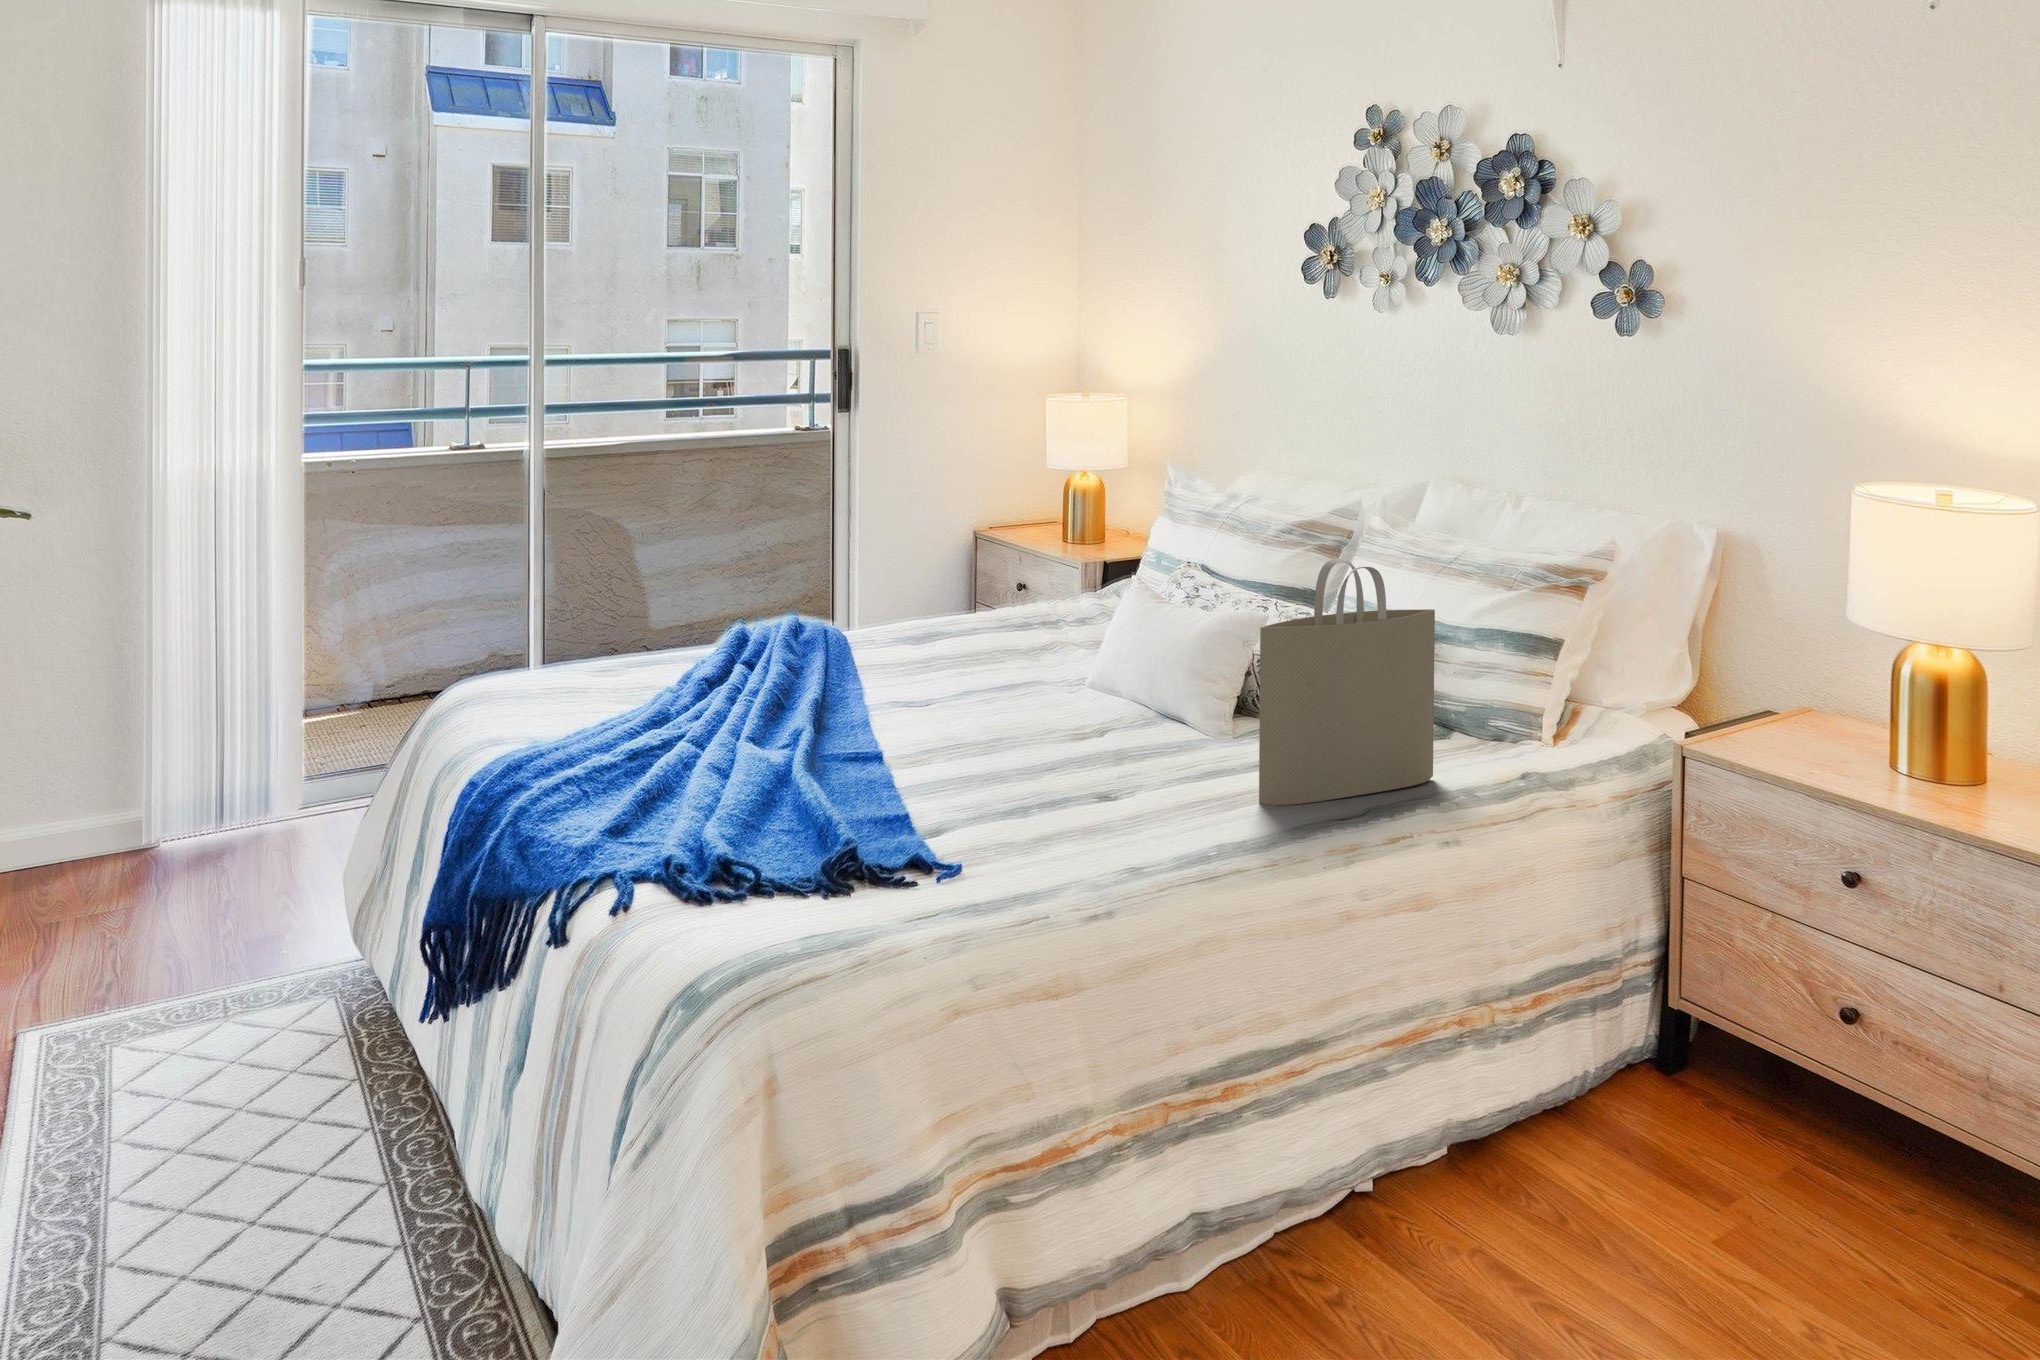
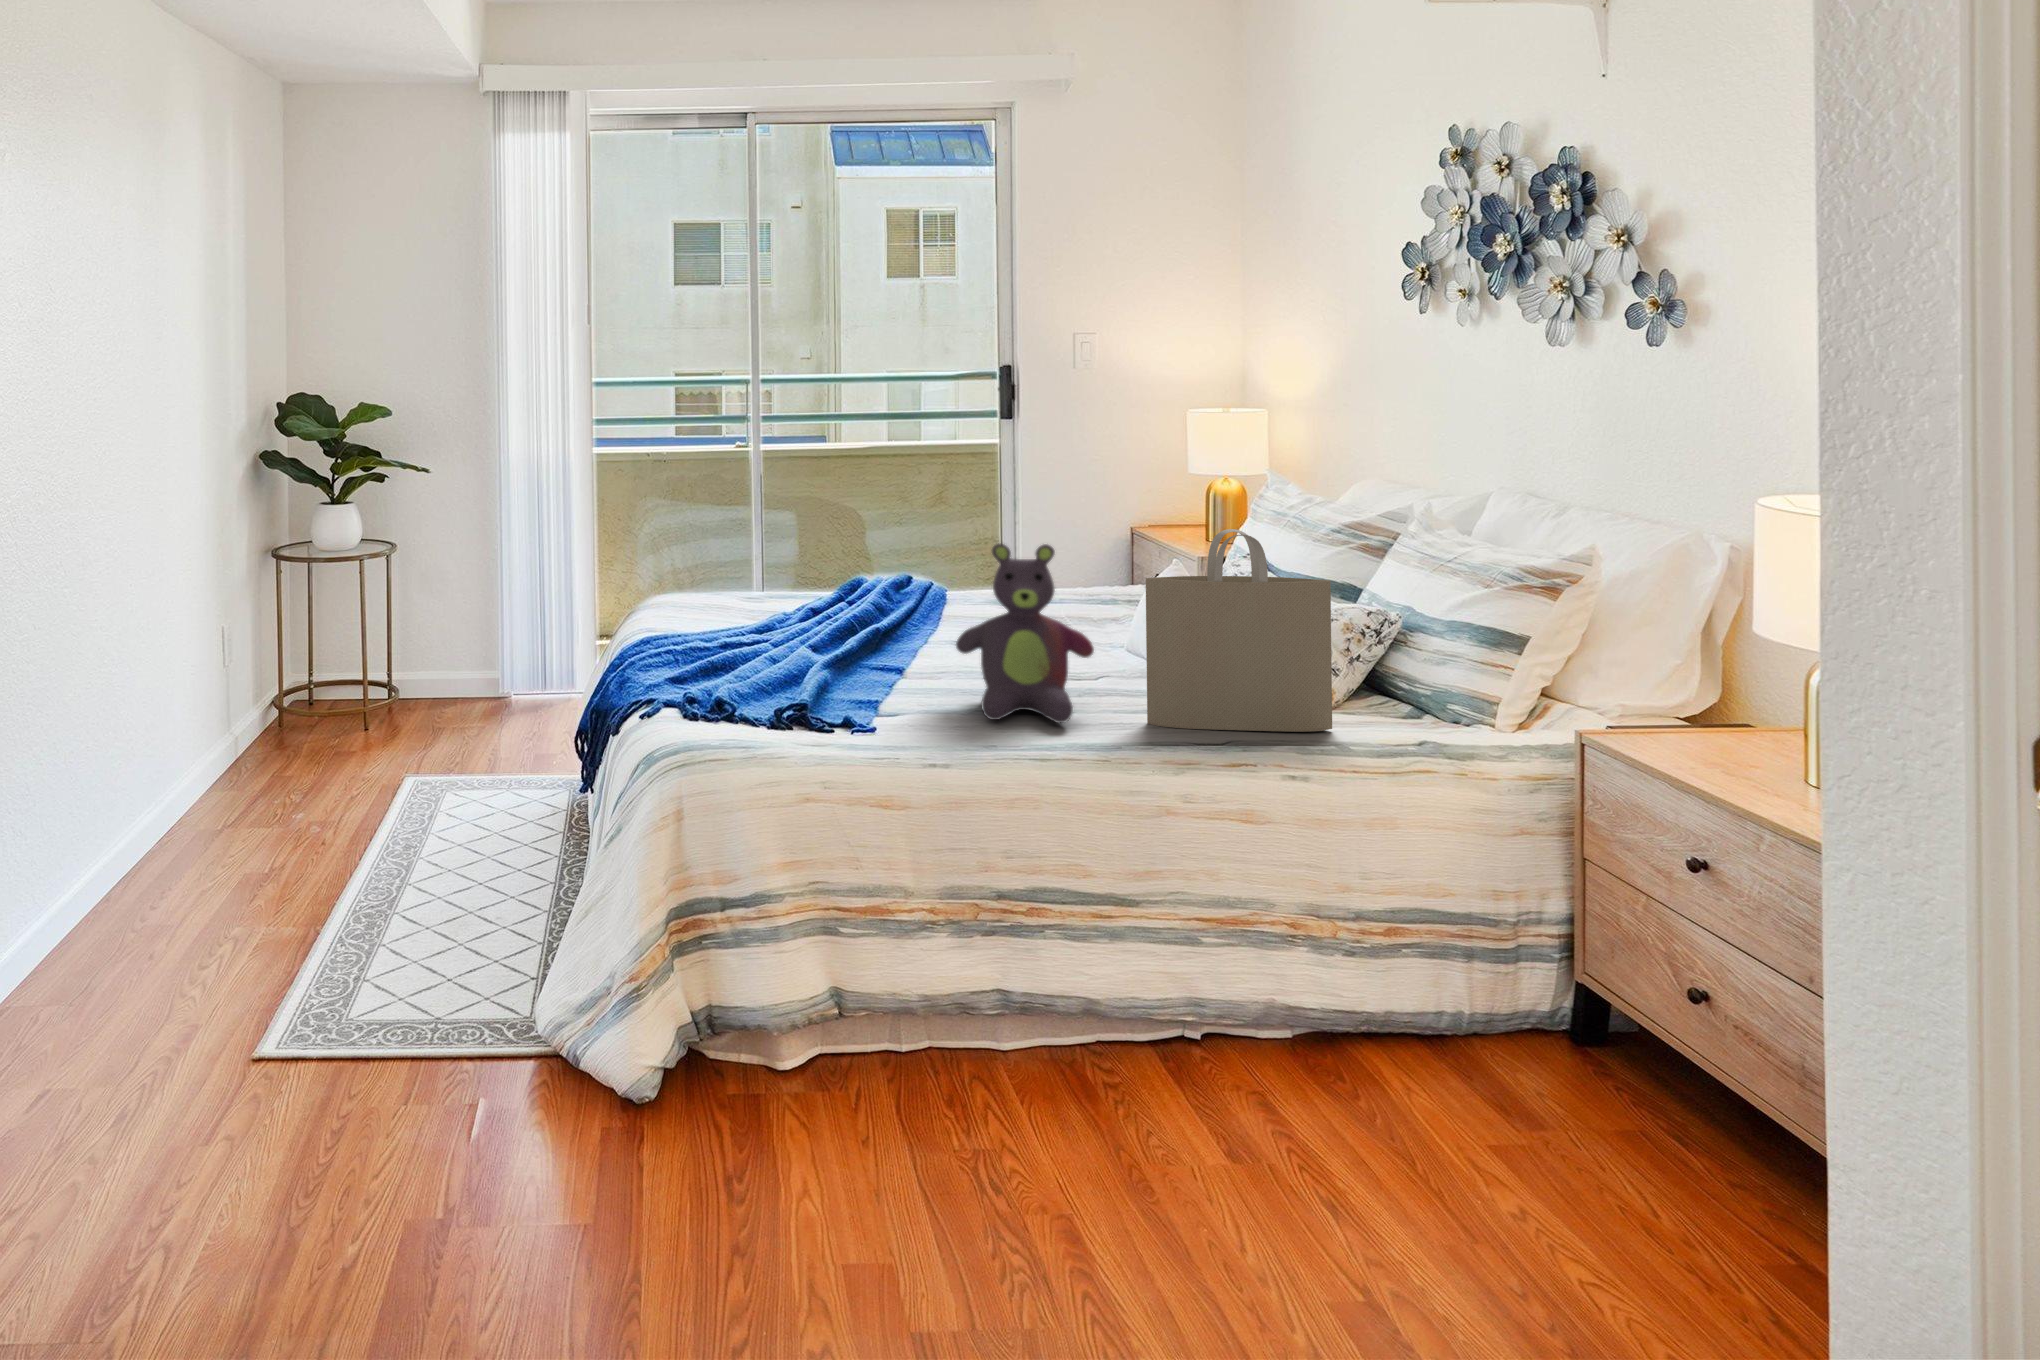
stuffed bear: none [1027,594,1196,834] -> present [956,543,1094,723]

